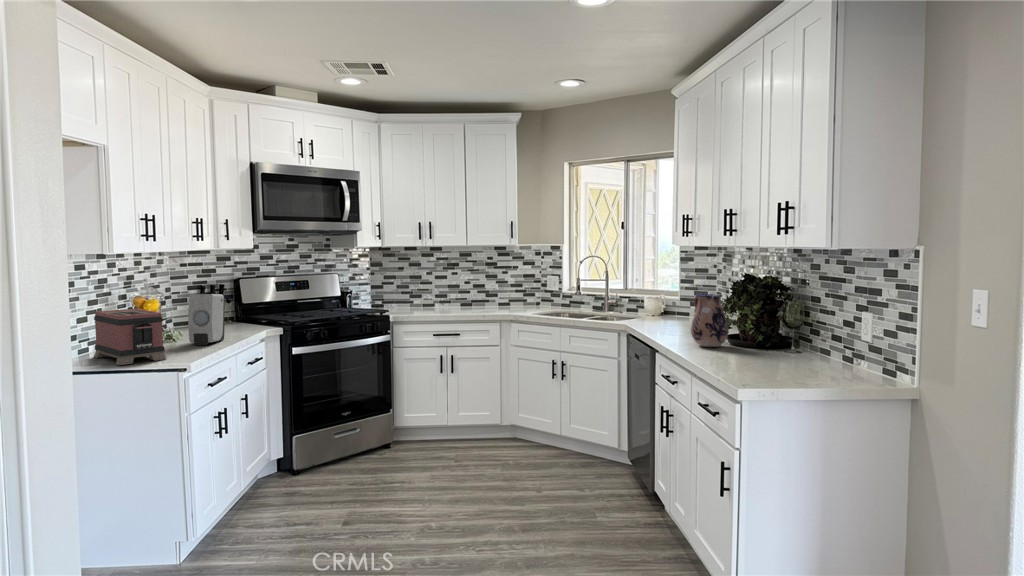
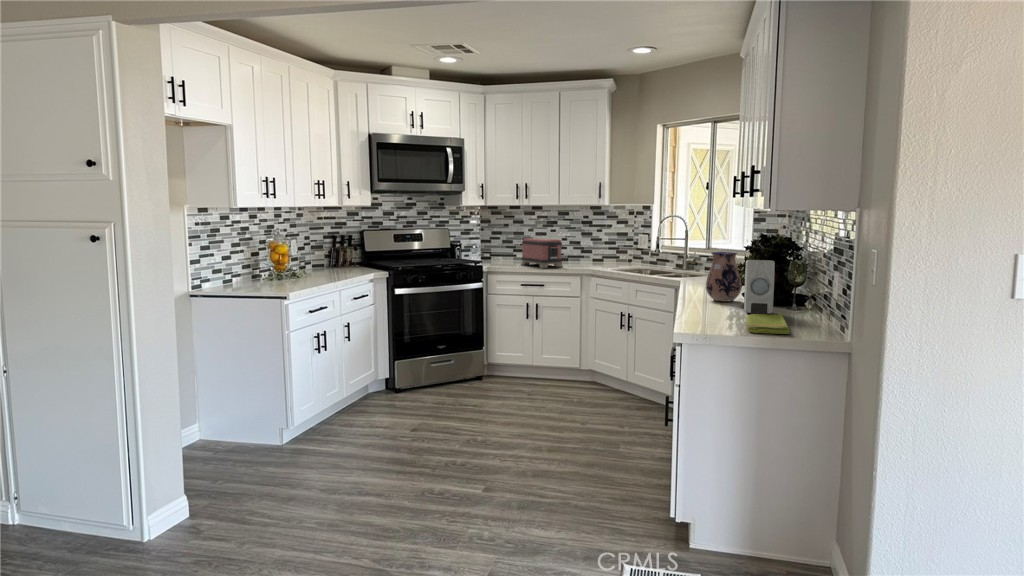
soap dispenser: present [188,294,224,345] -> present [744,260,775,315]
toaster: present [94,309,167,365] -> present [521,238,562,268]
dish towel: none [772,359,851,384] -> present [747,313,789,334]

